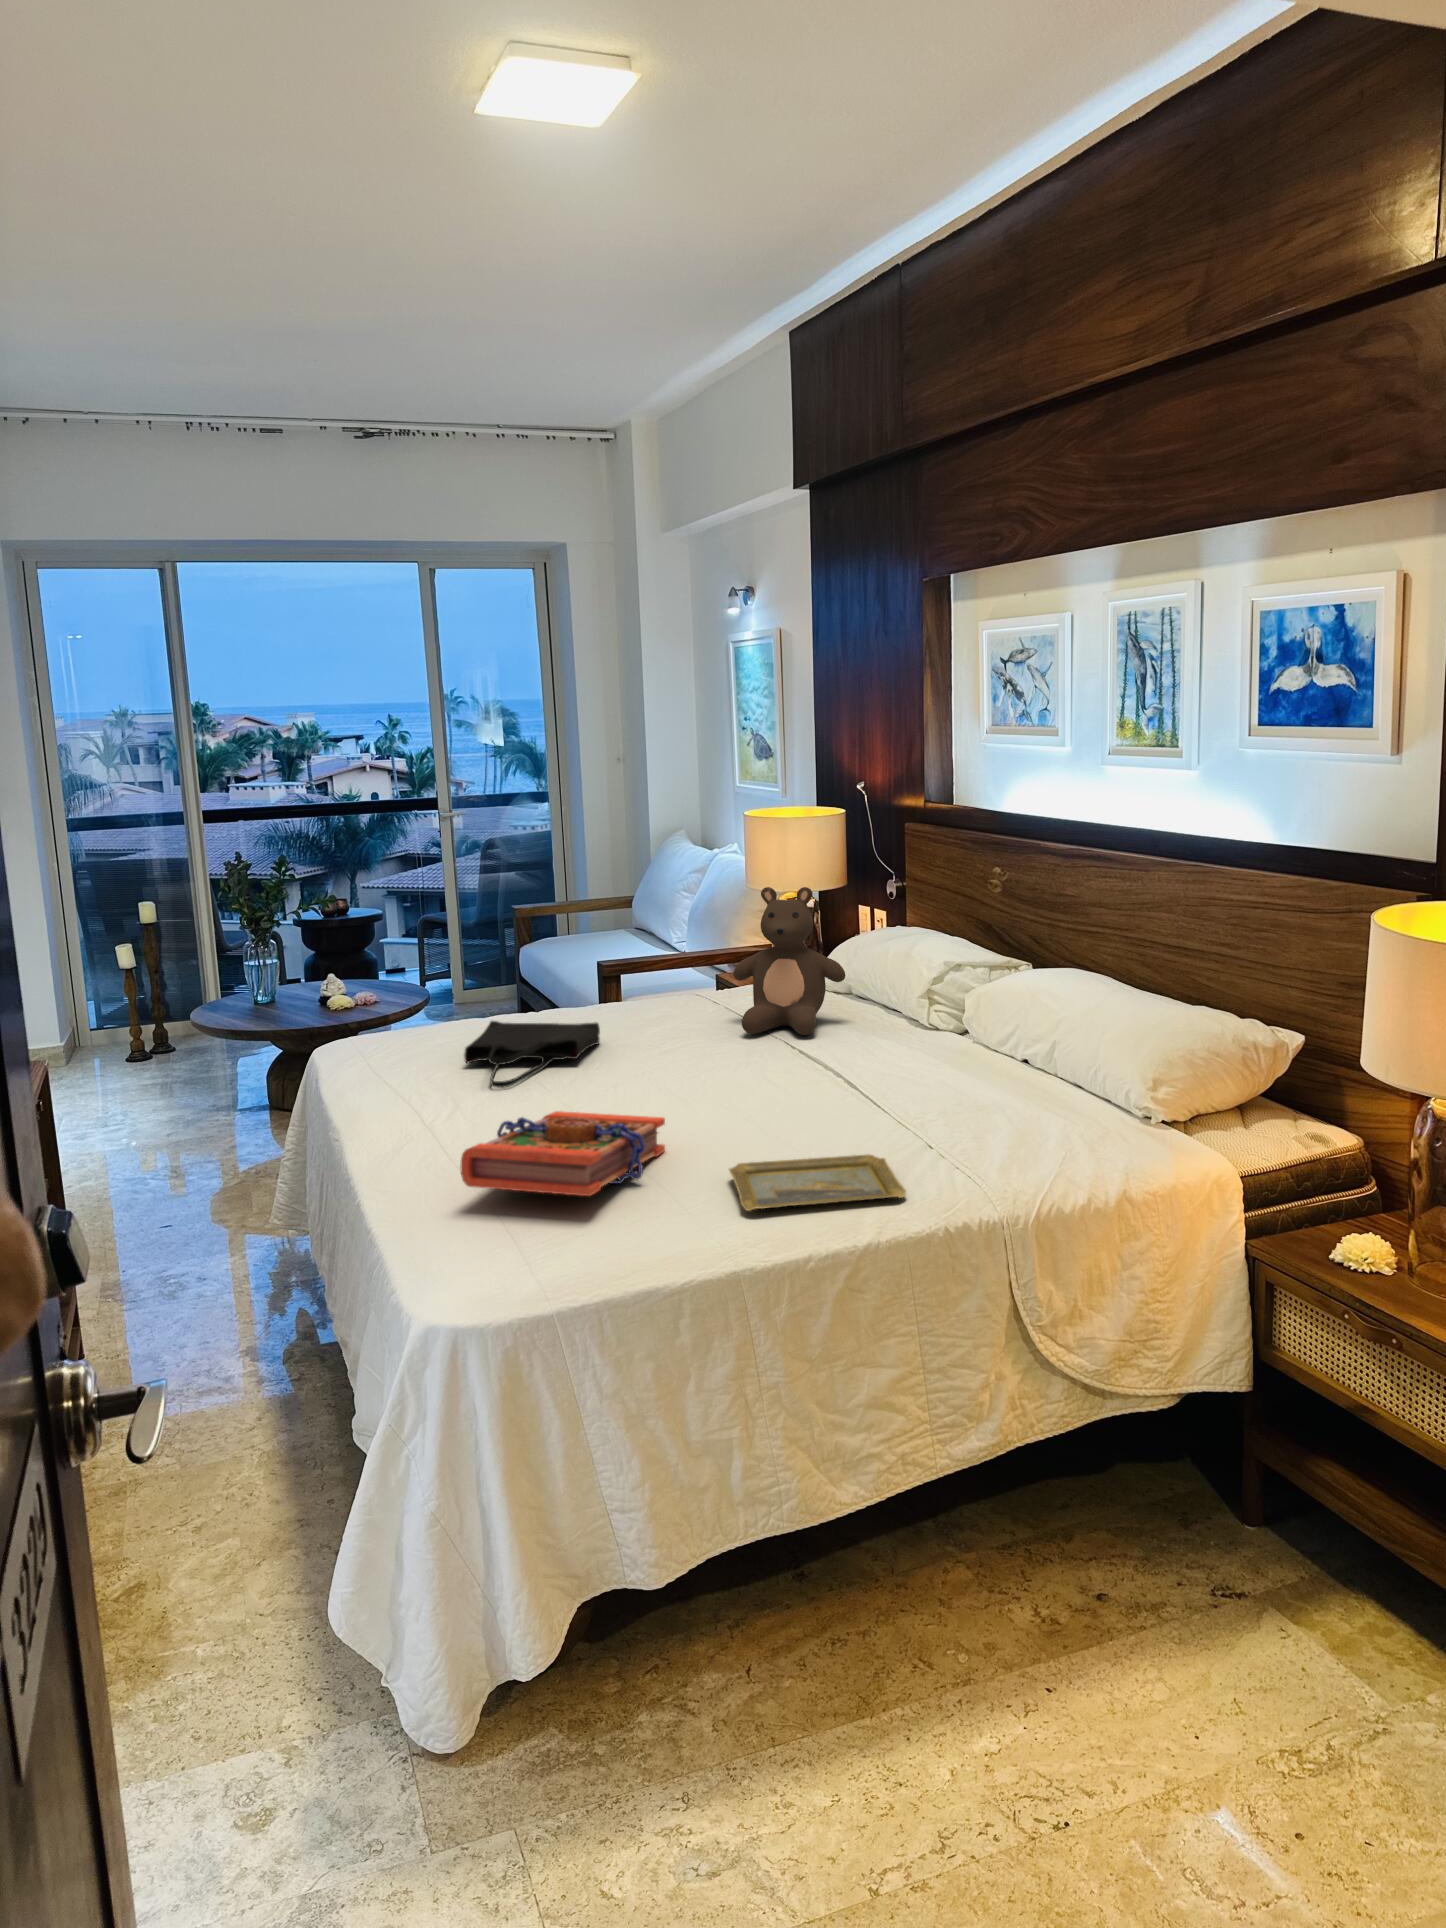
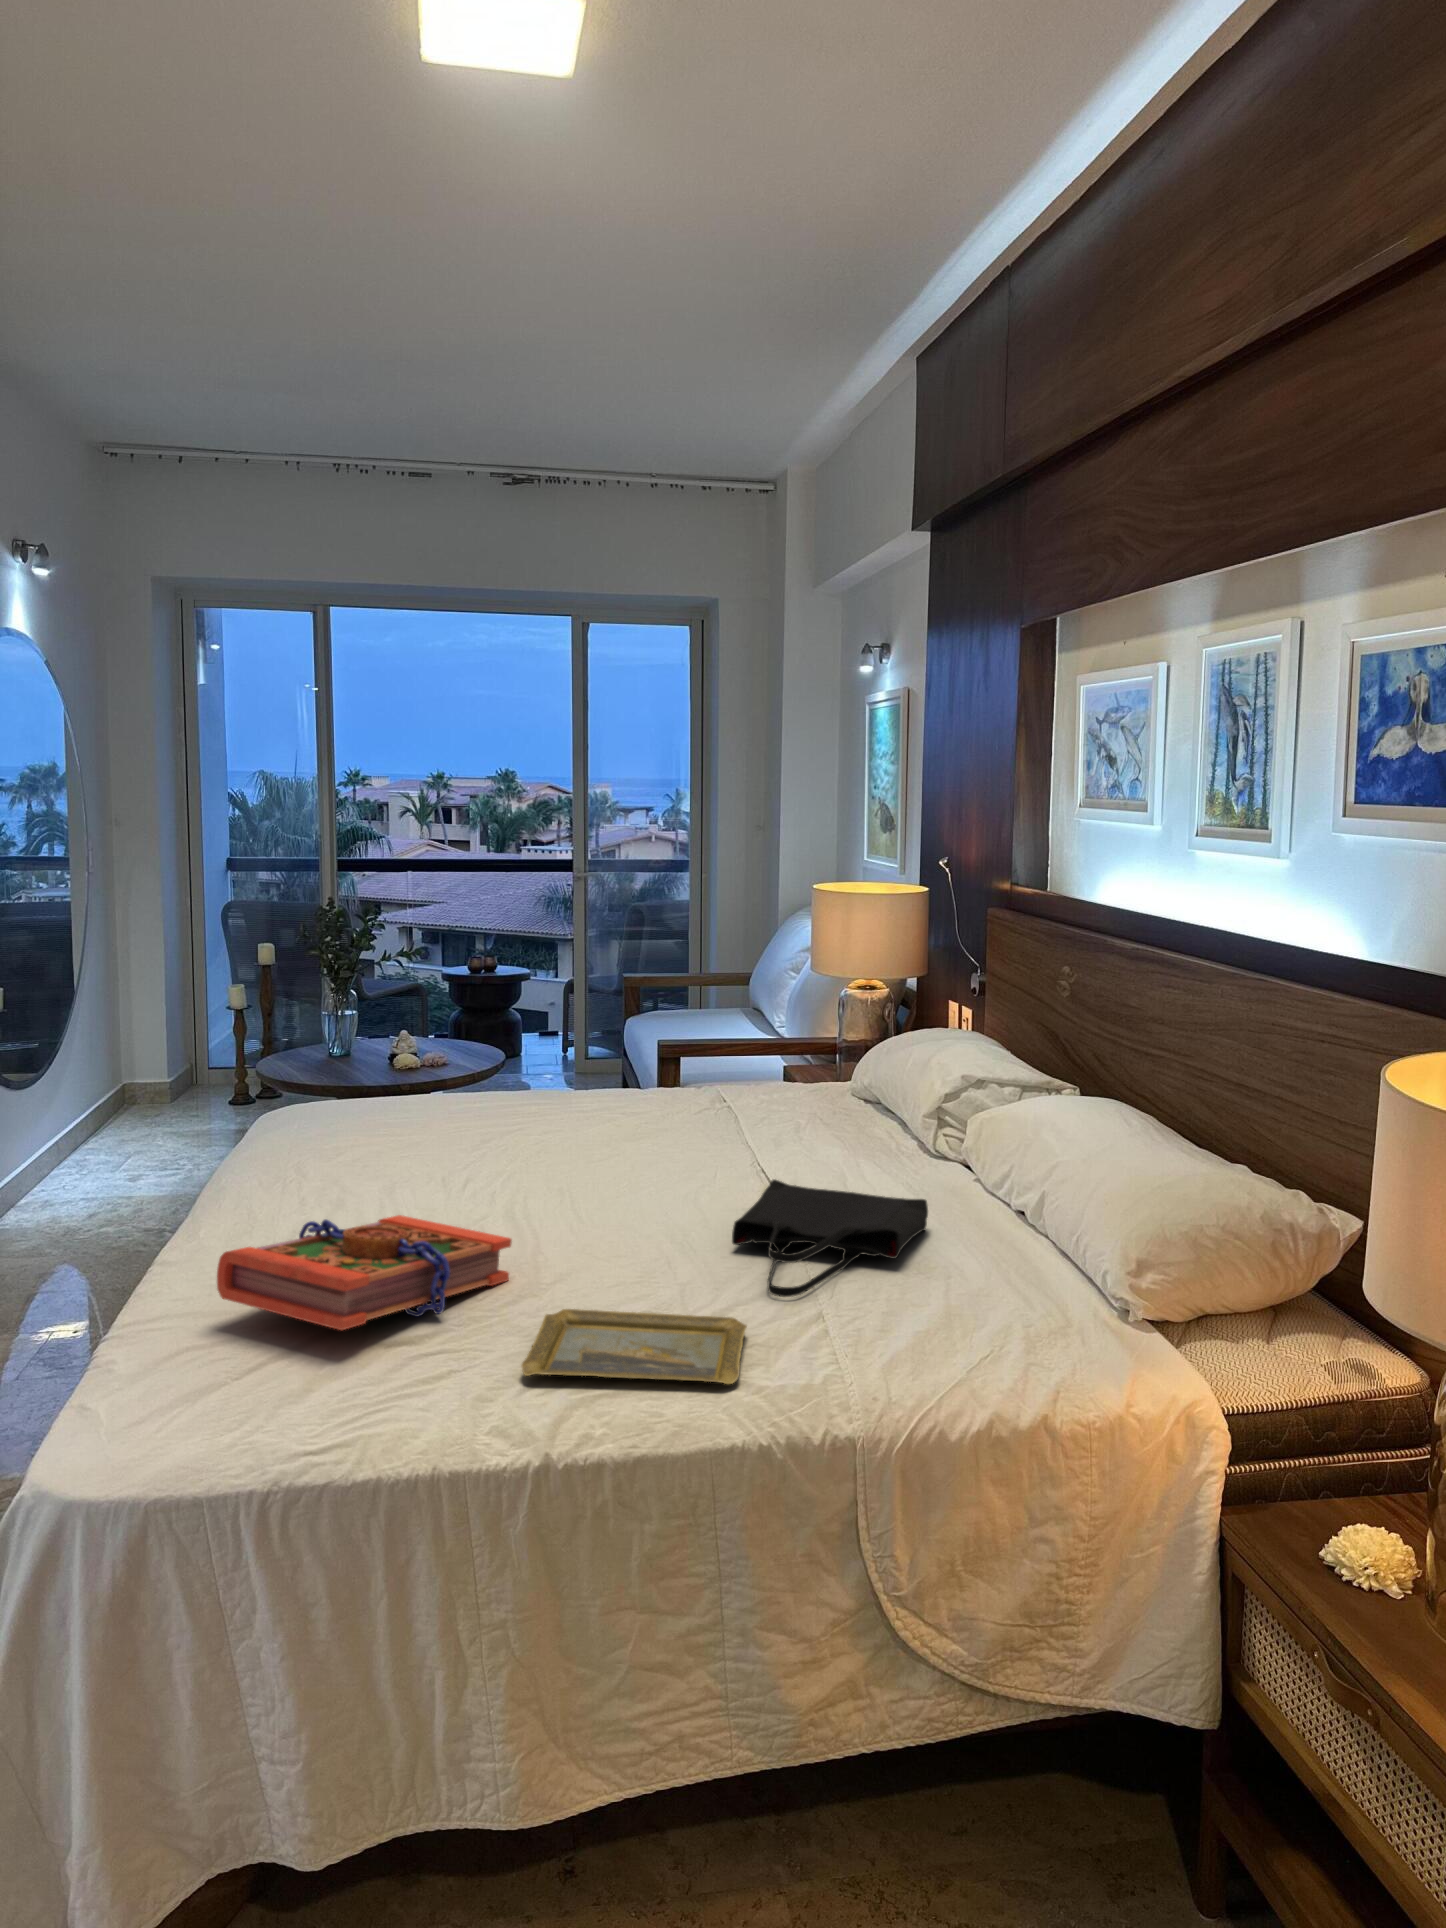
teddy bear: present [733,887,845,1035] -> none [719,971,854,1152]
tote bag: present [464,1021,600,1088] -> present [732,1179,928,1297]

